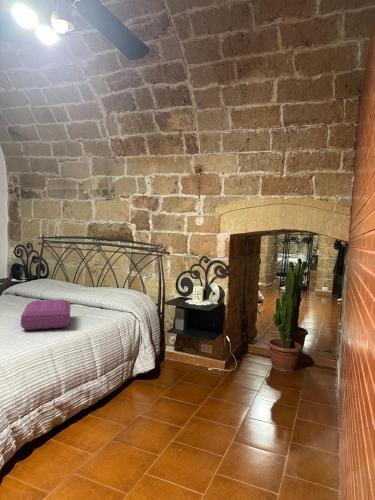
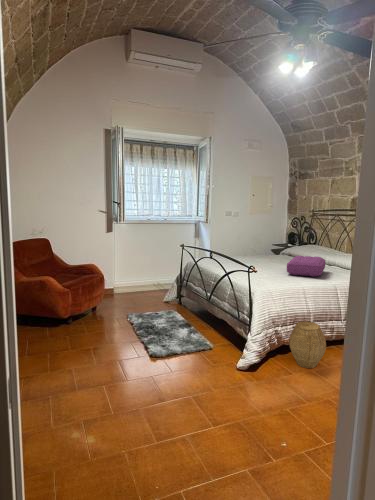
woven basket: none [35,396,86,466] -> present [289,321,326,368]

